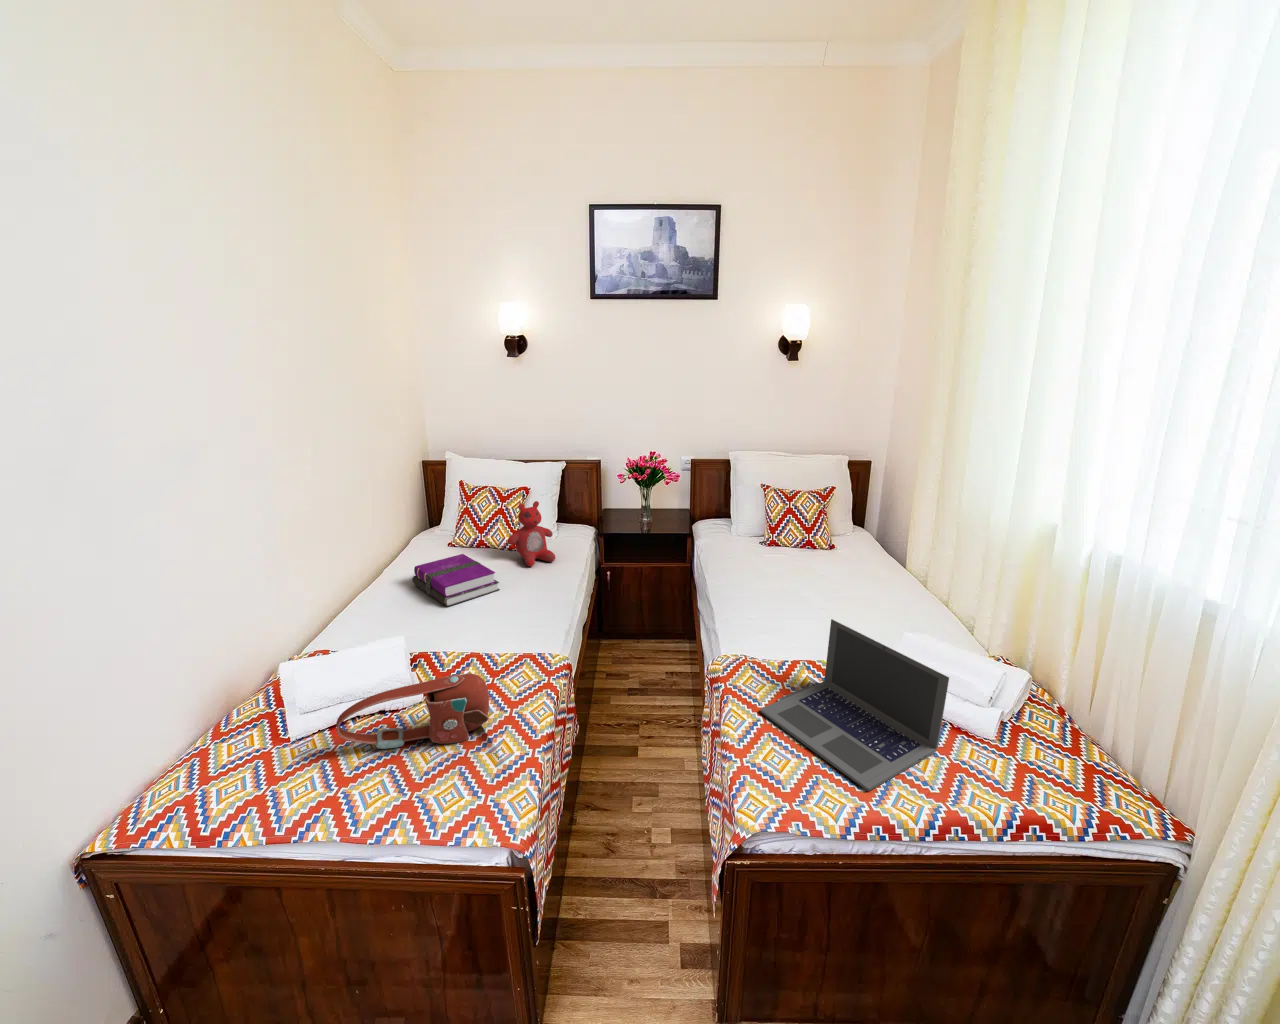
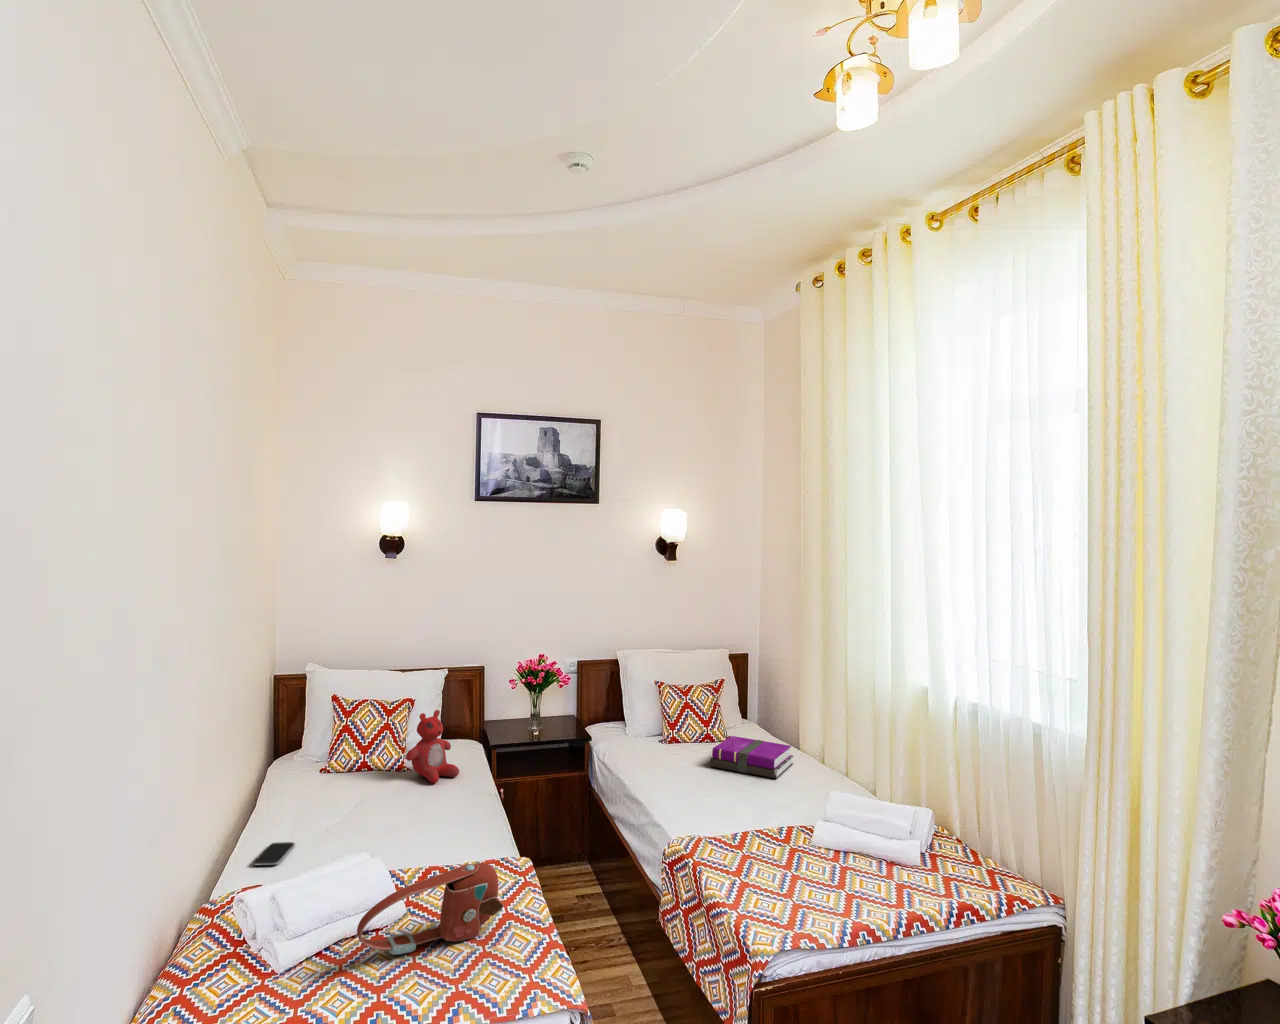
notebook: present [412,554,500,606] -> present [710,736,793,778]
smartphone: none [339,610,383,632] -> present [253,842,295,865]
laptop computer: present [760,619,949,791] -> none [736,780,885,910]

